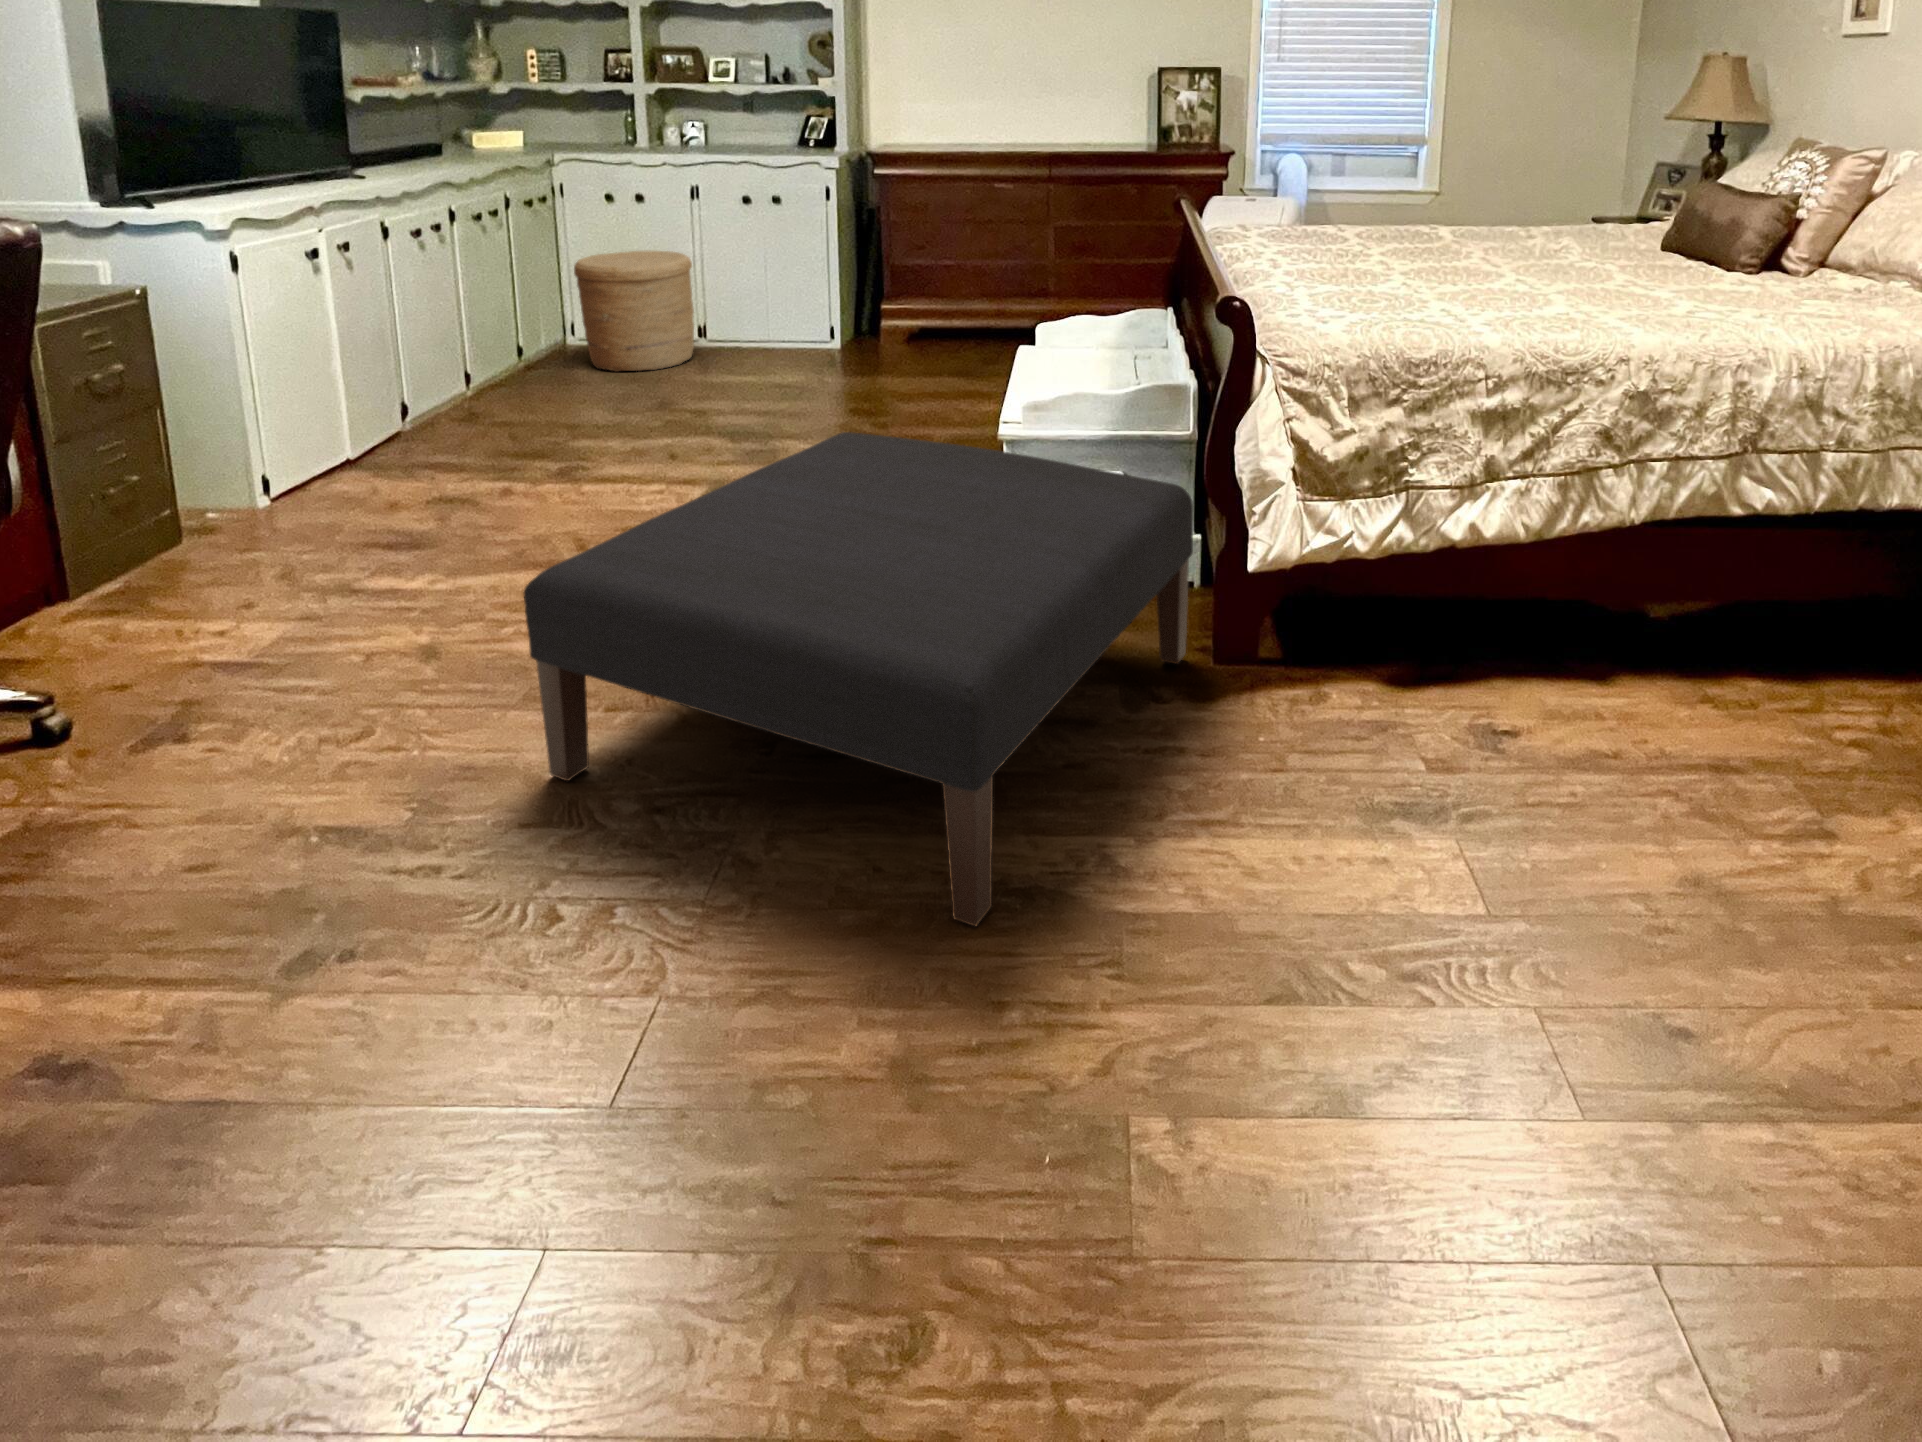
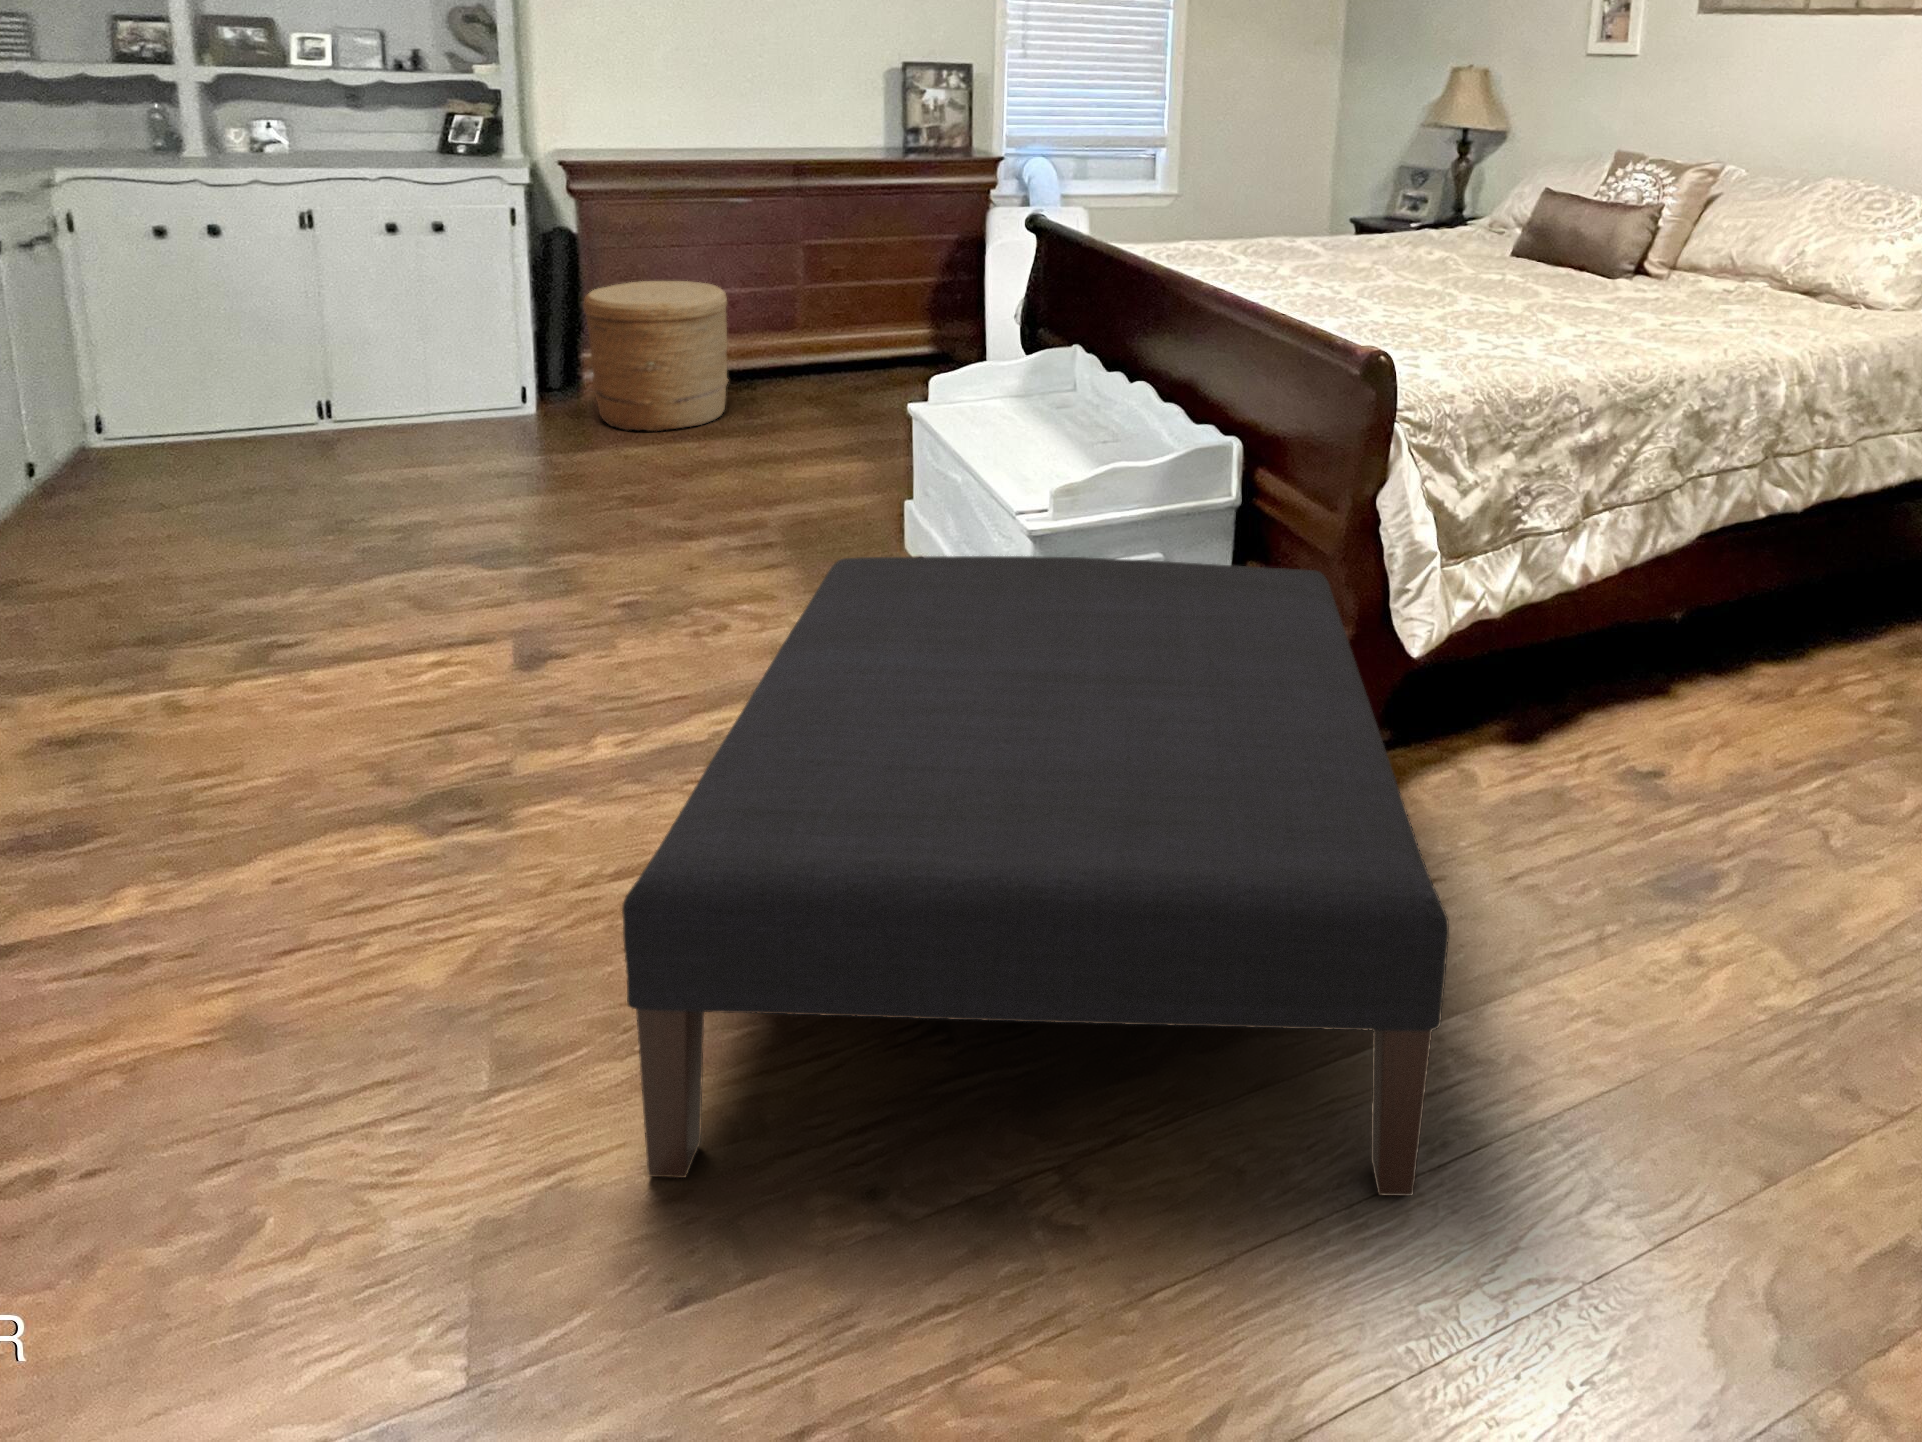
woven basket: present [574,251,694,372] -> present [584,281,729,431]

